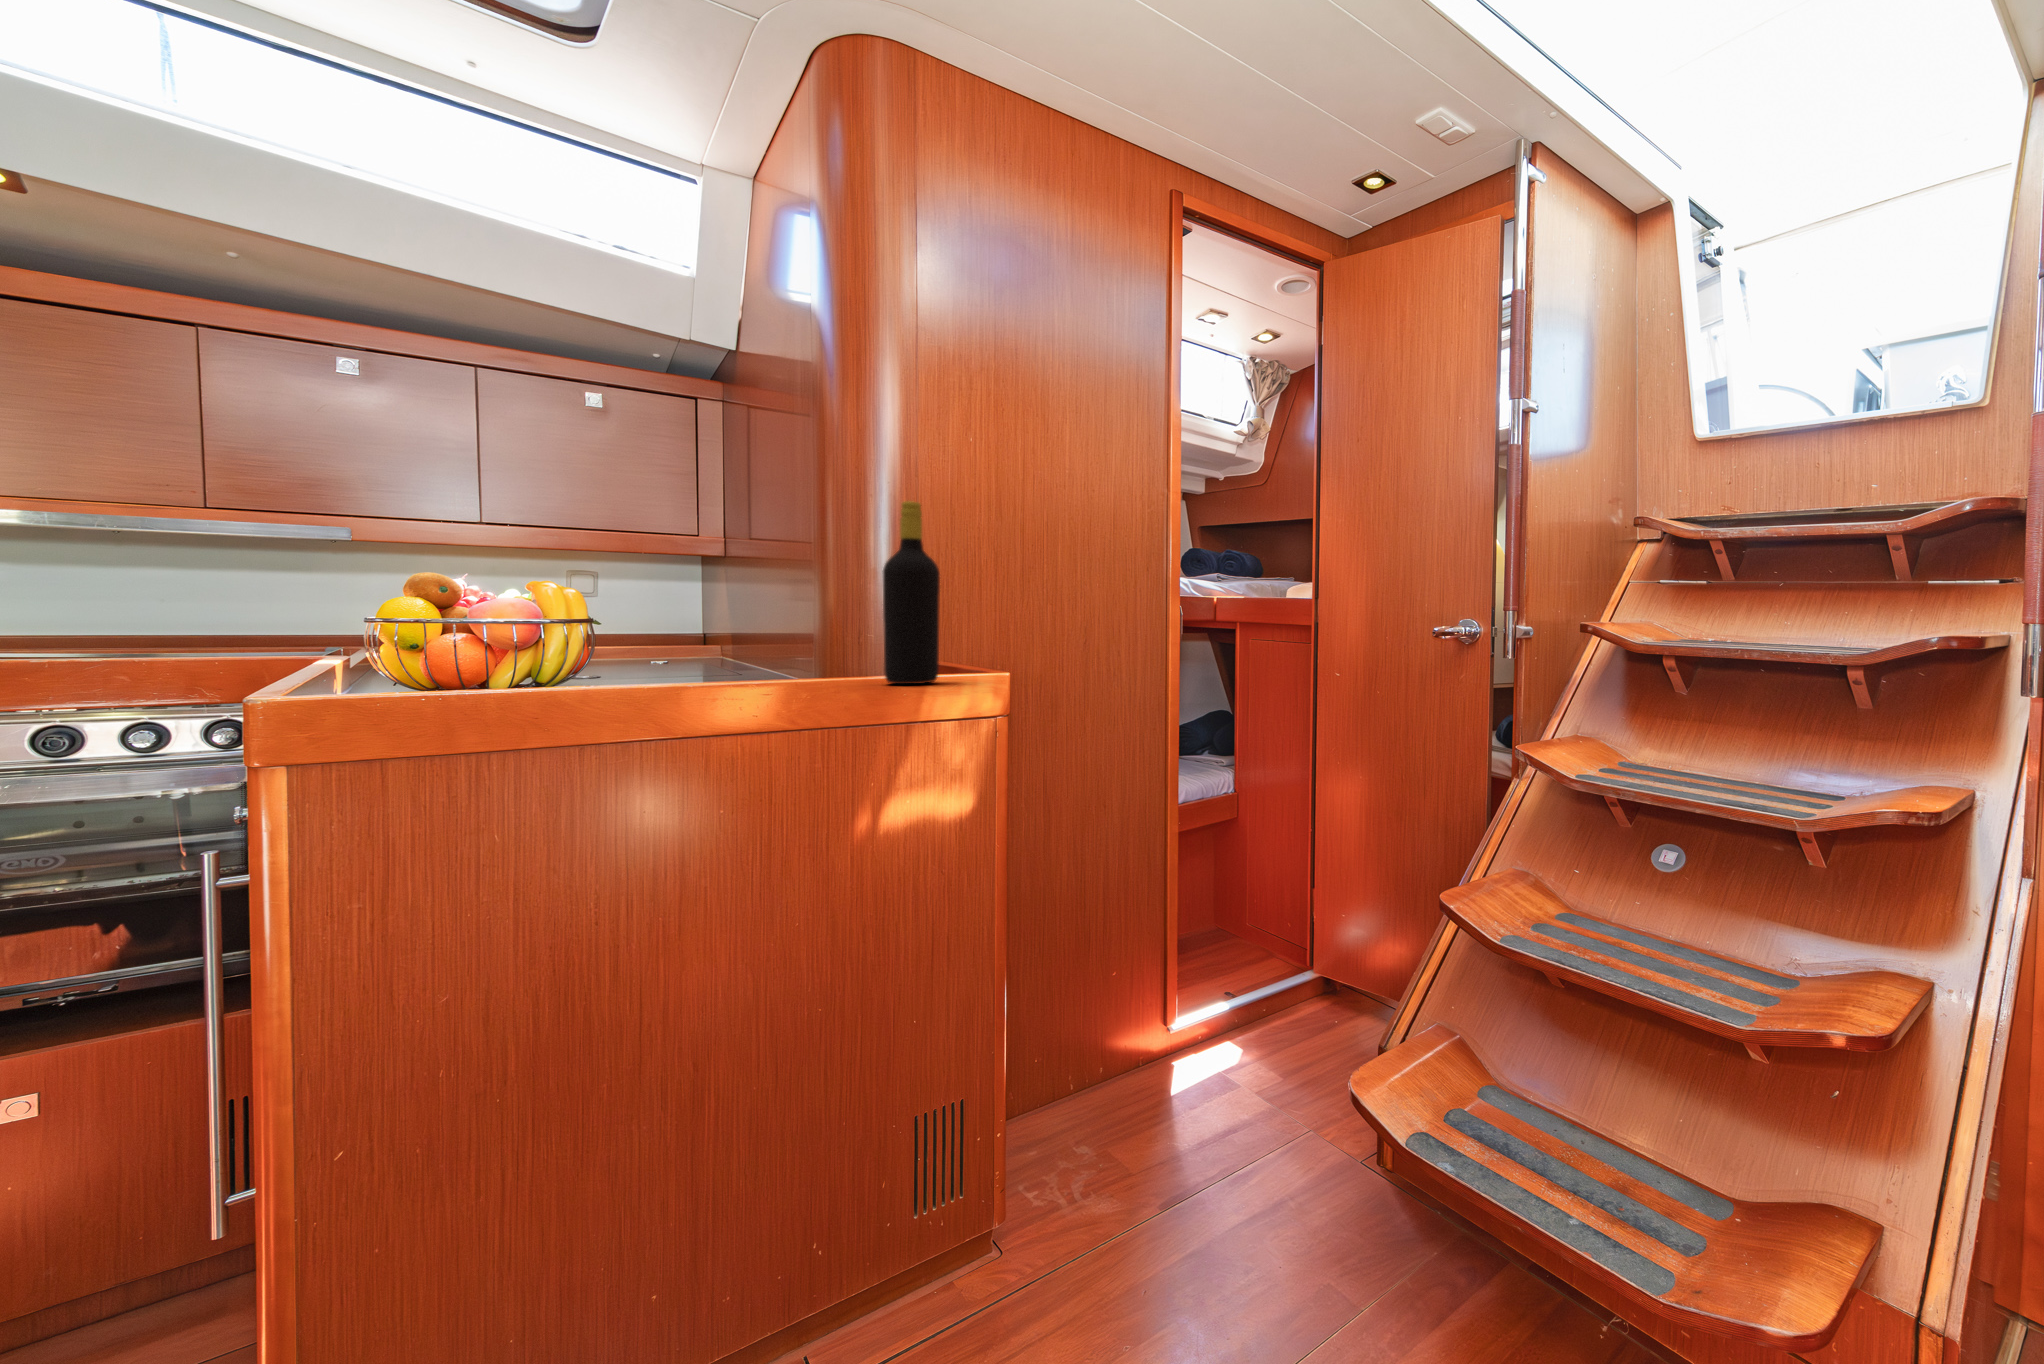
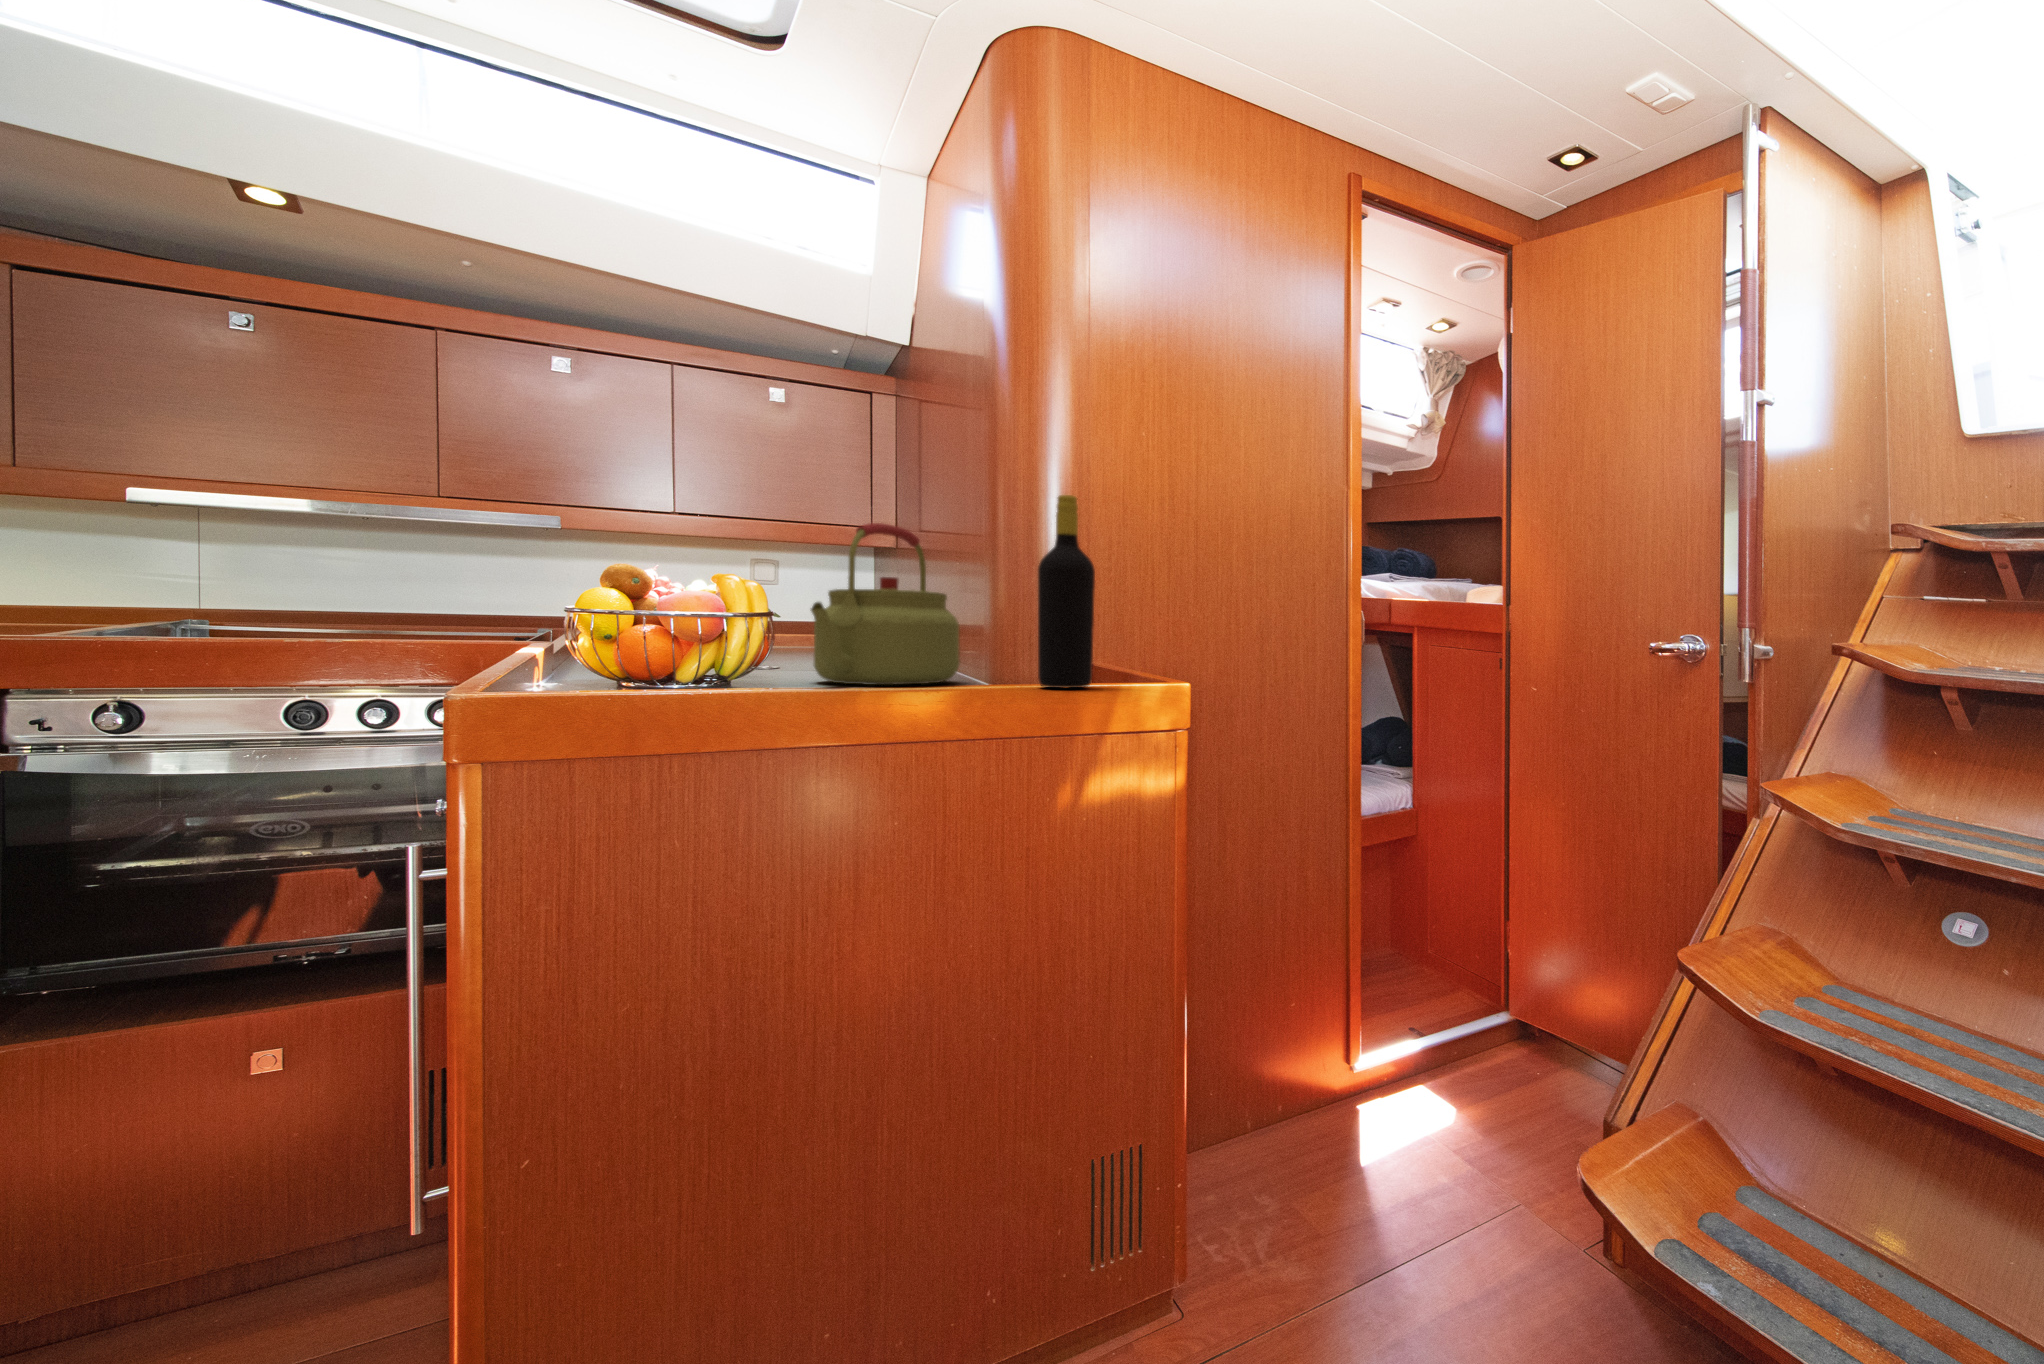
kettle: none [644,527,803,687] -> present [810,523,960,685]

